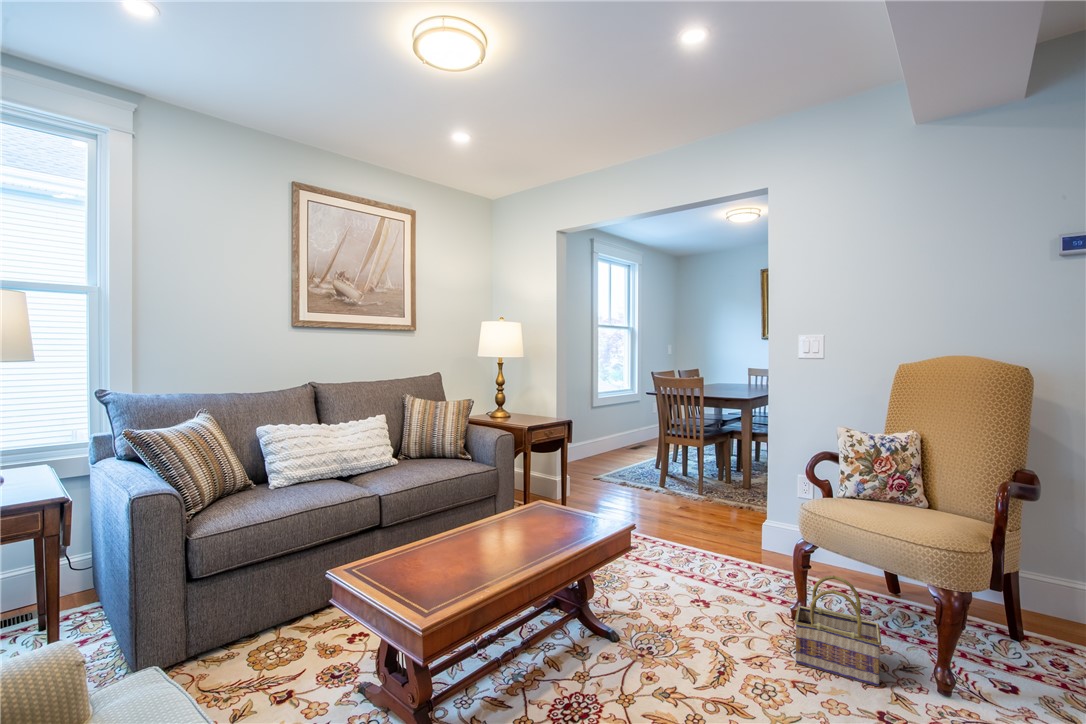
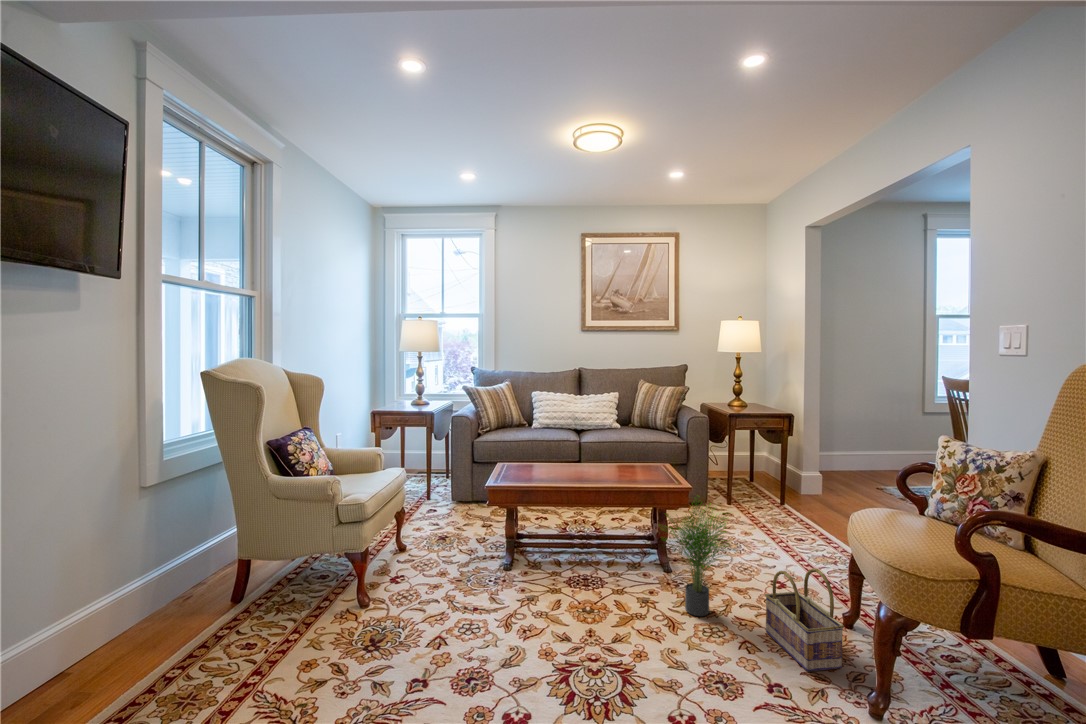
potted plant: none [670,532,780,684] -> present [670,500,726,616]

